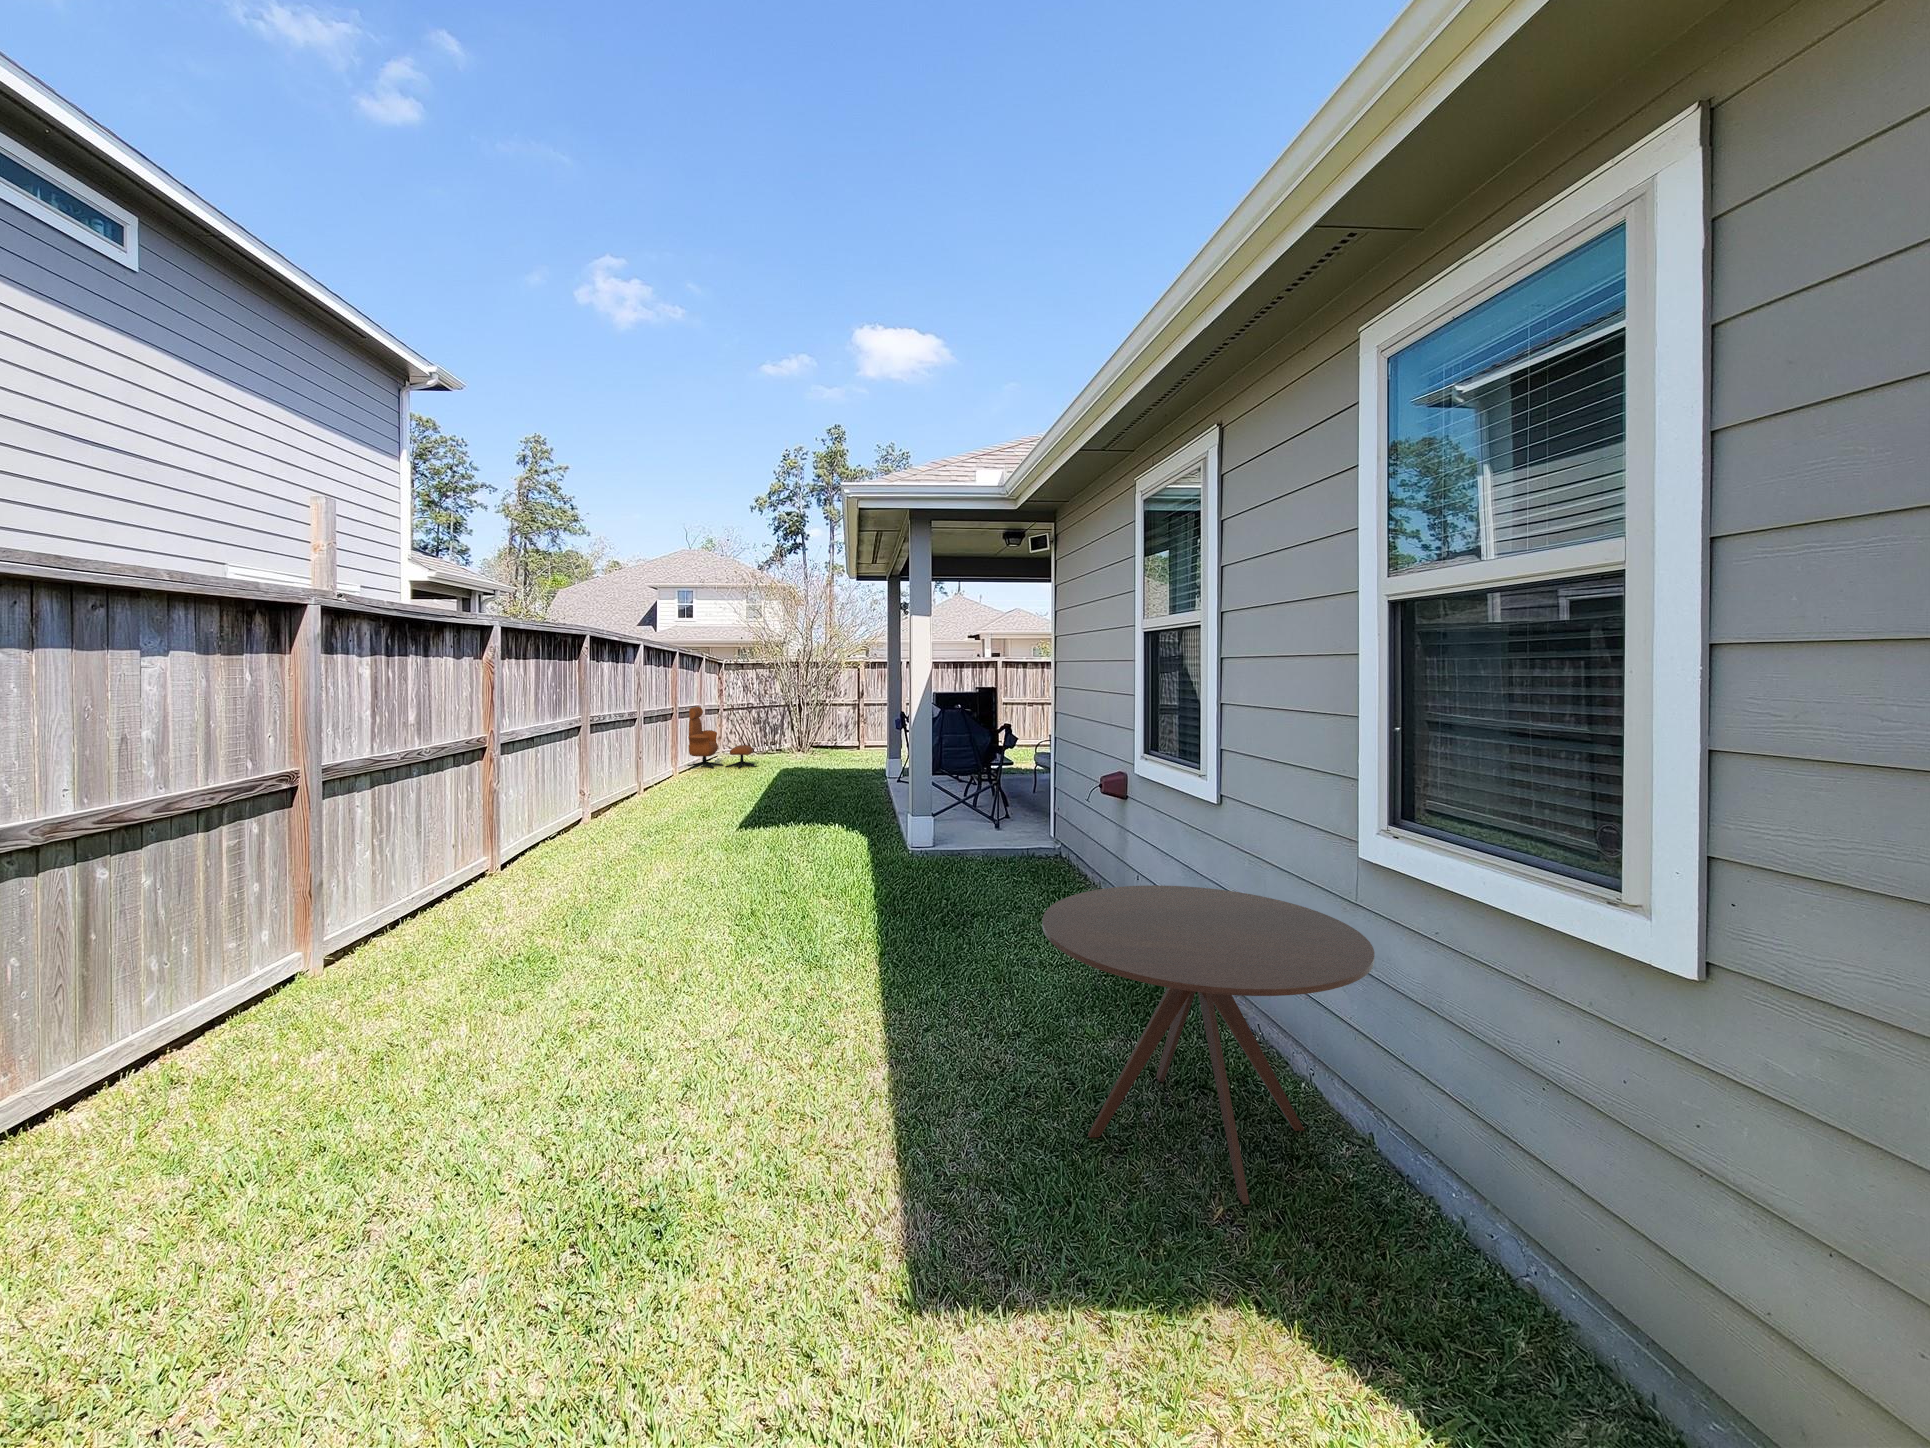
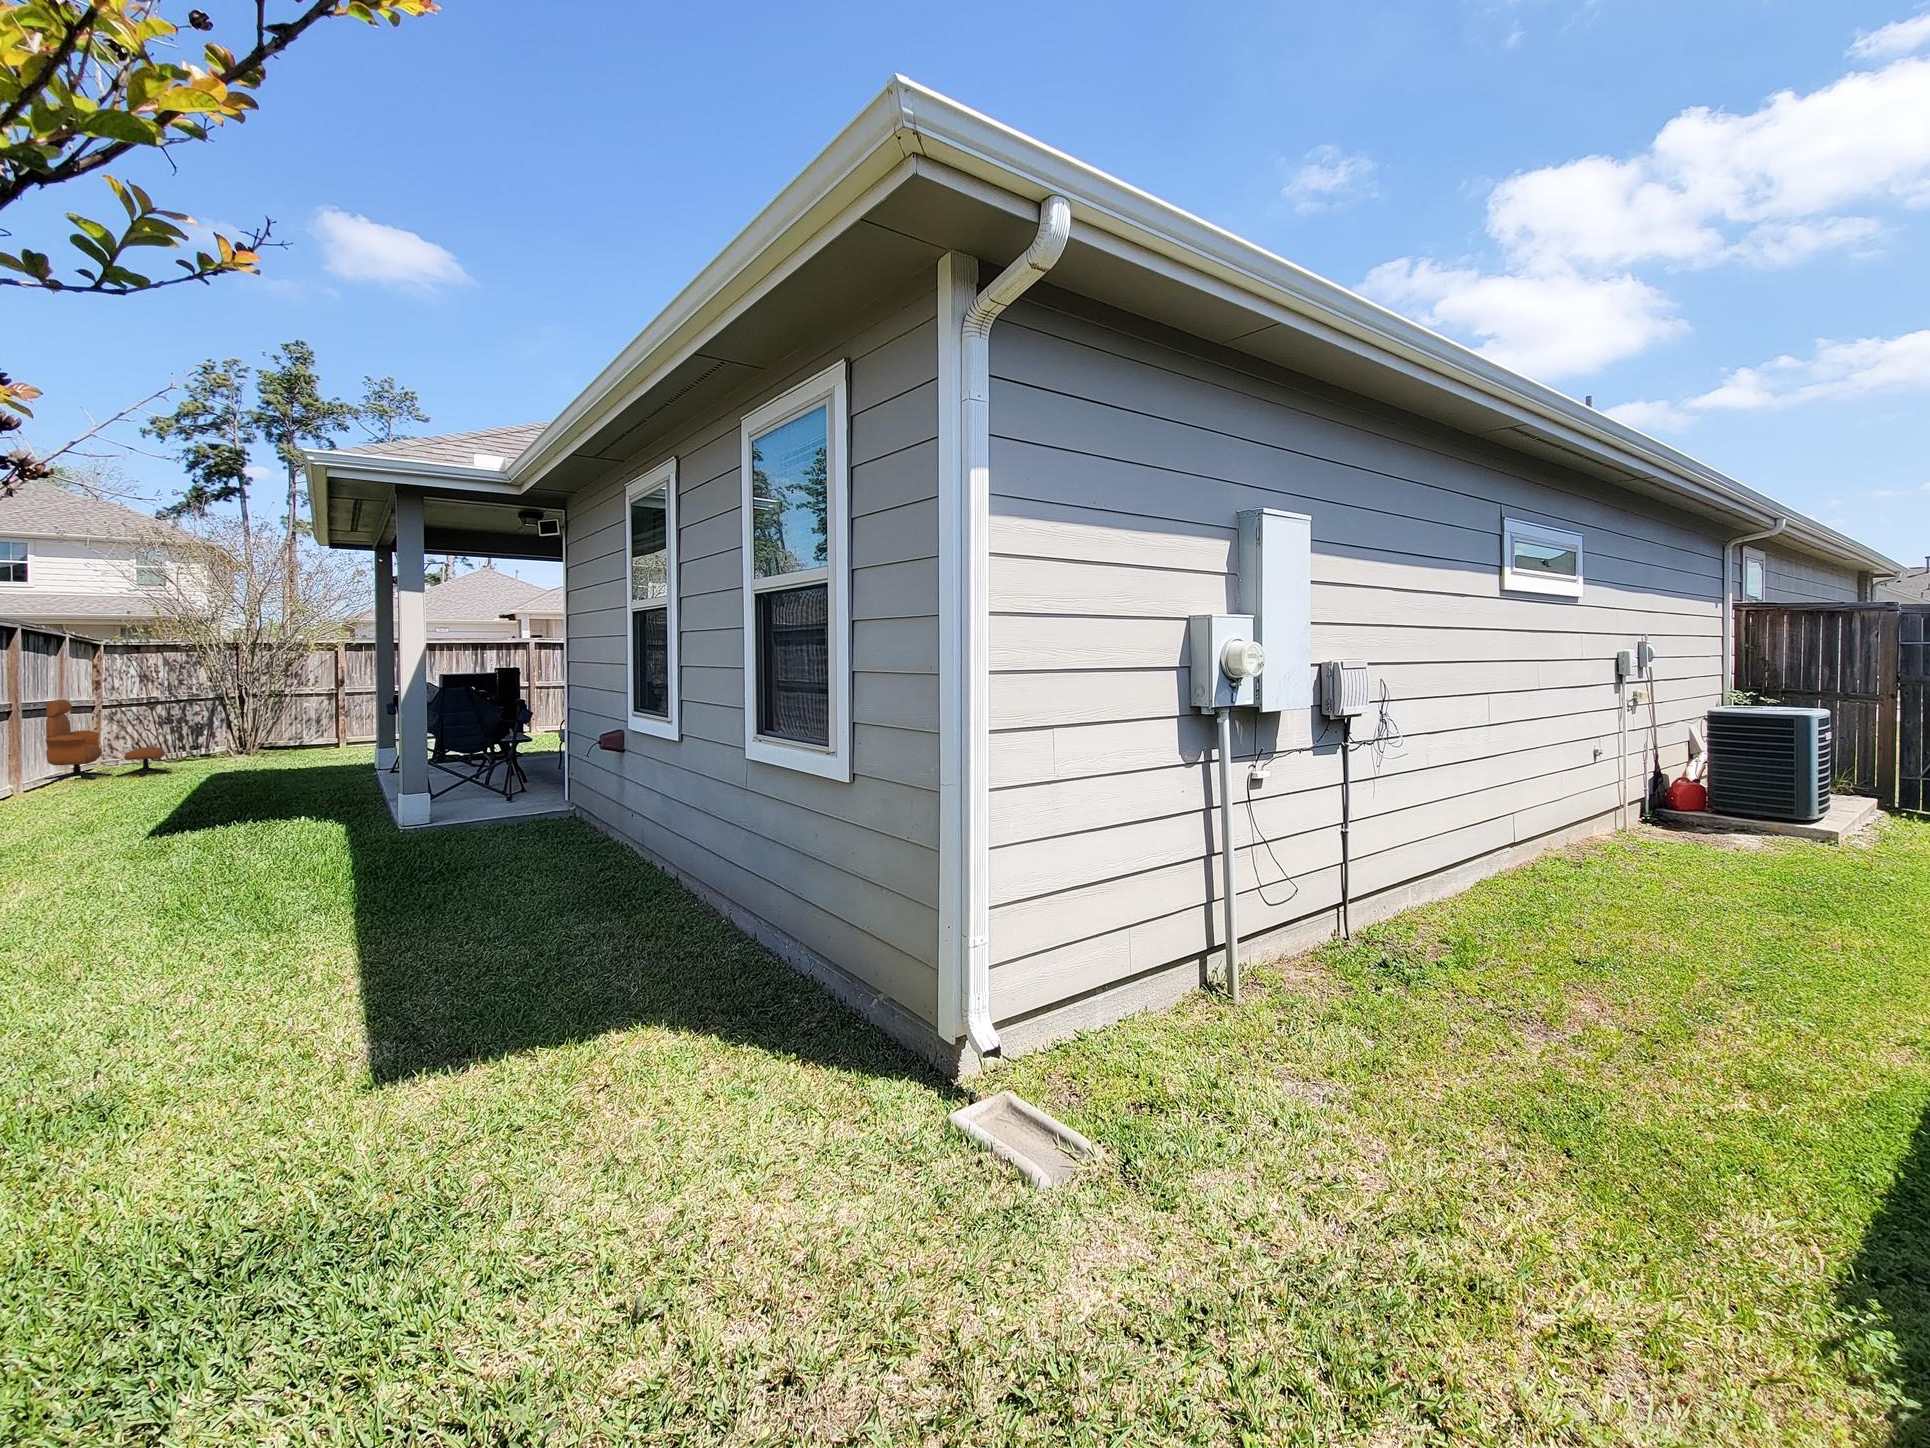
round table: present [1042,885,1375,1204] -> none [504,798,744,986]

